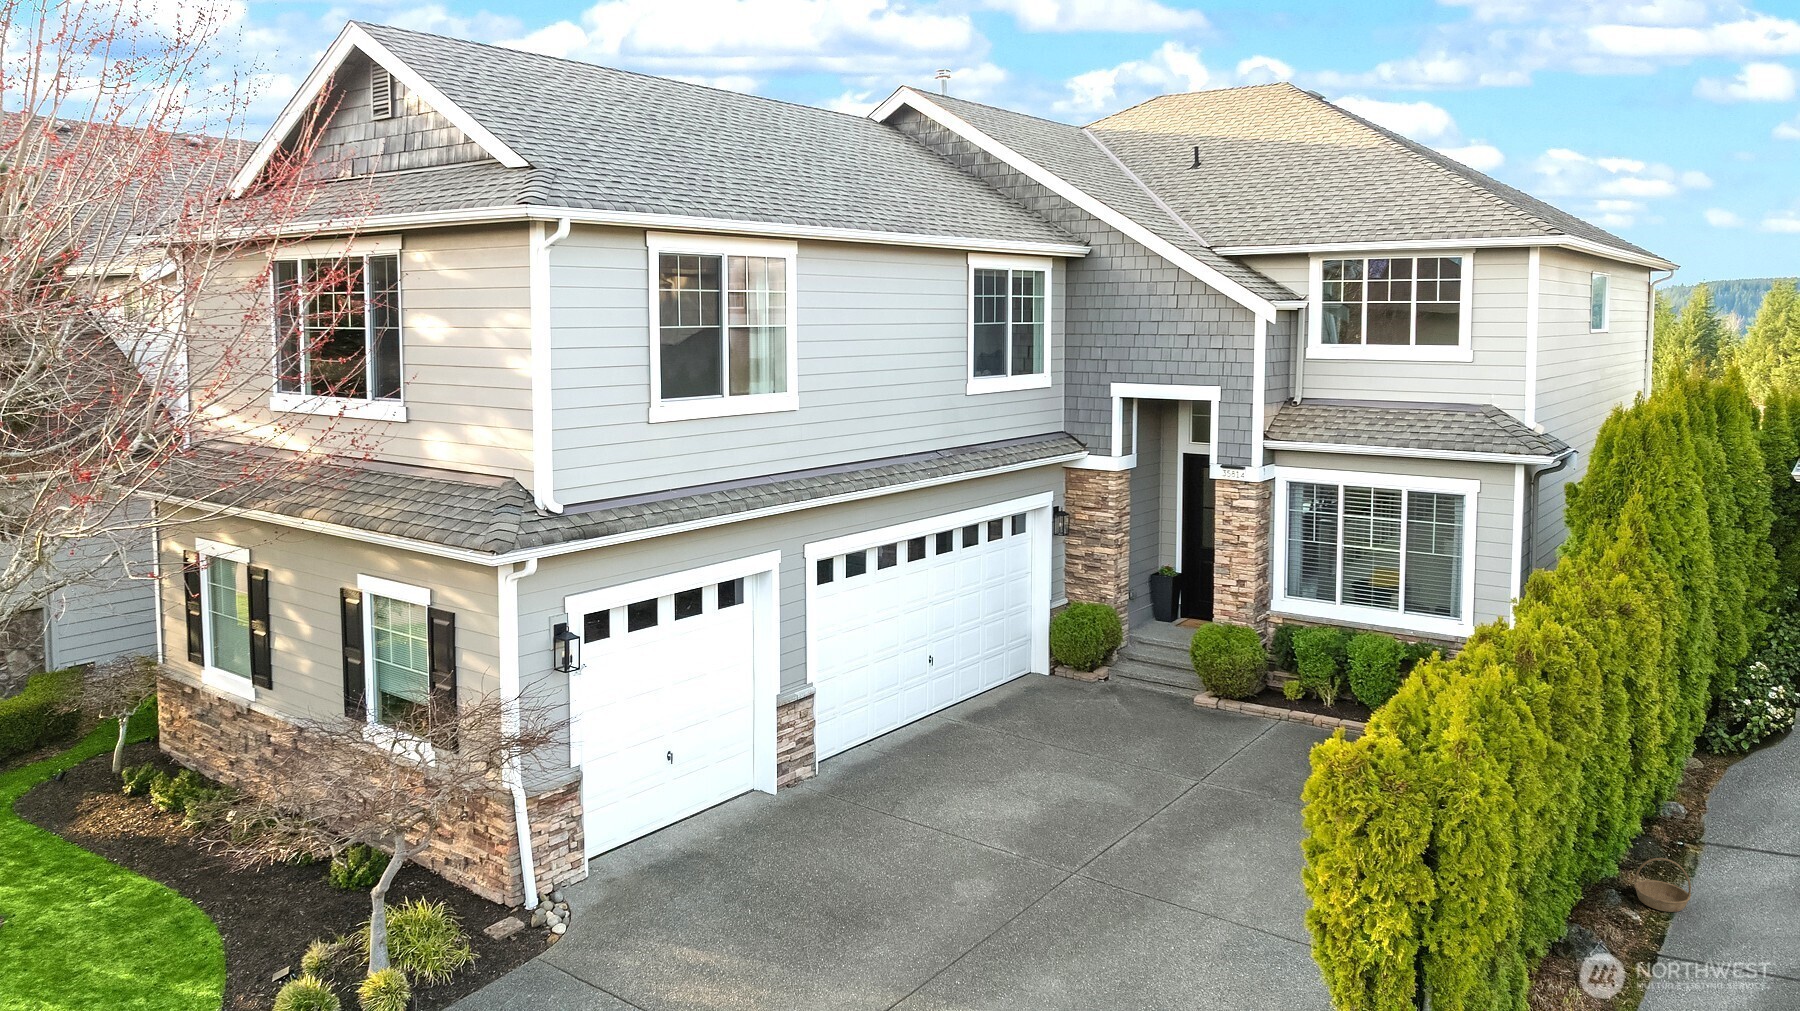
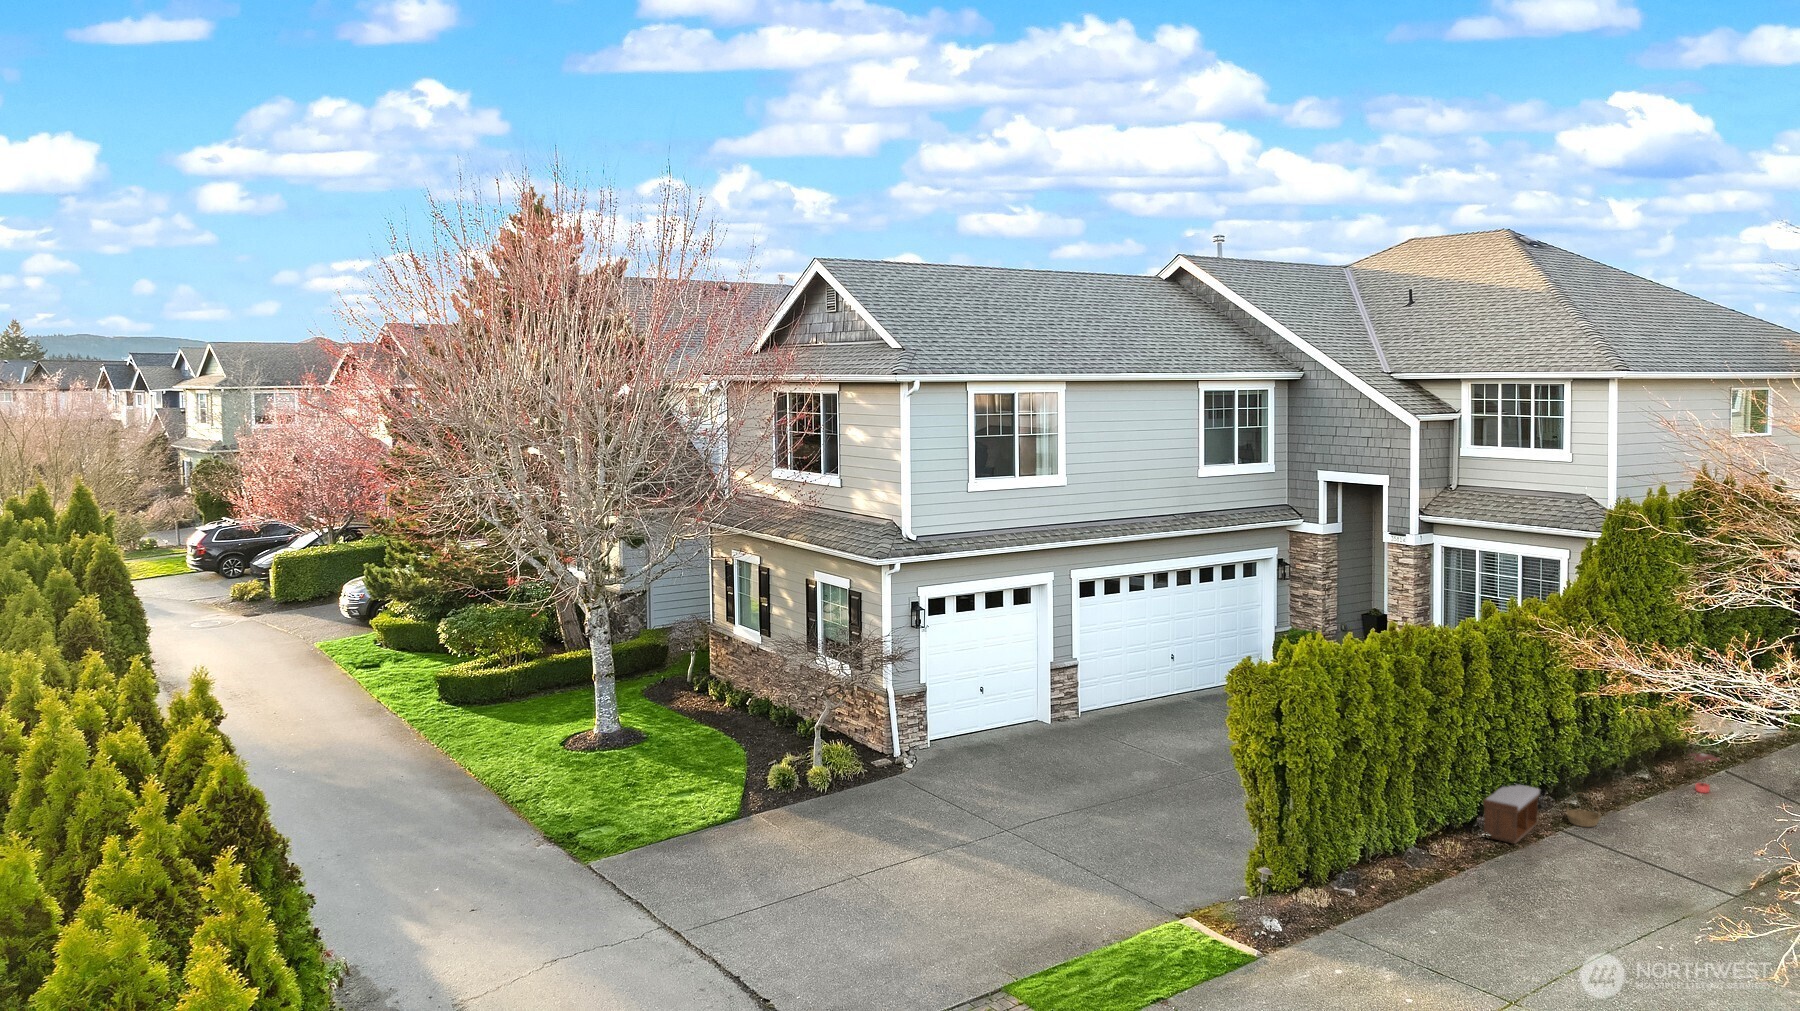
potted plant: none [1701,761,1752,817] -> present [1689,753,1720,793]
bench: none [1560,857,1641,970] -> present [1483,785,1540,844]

